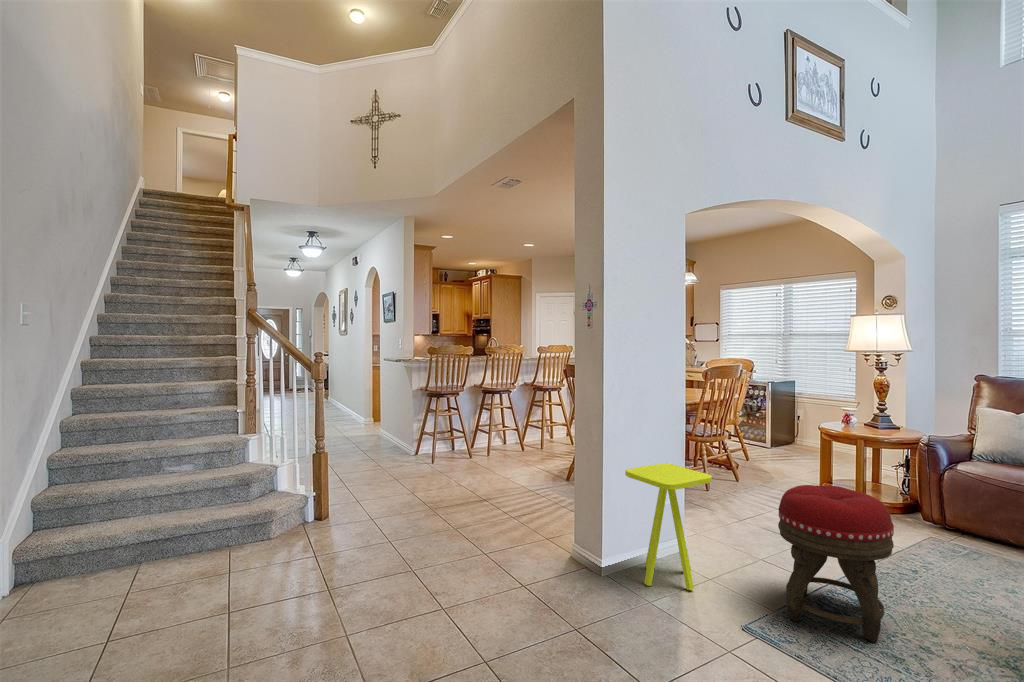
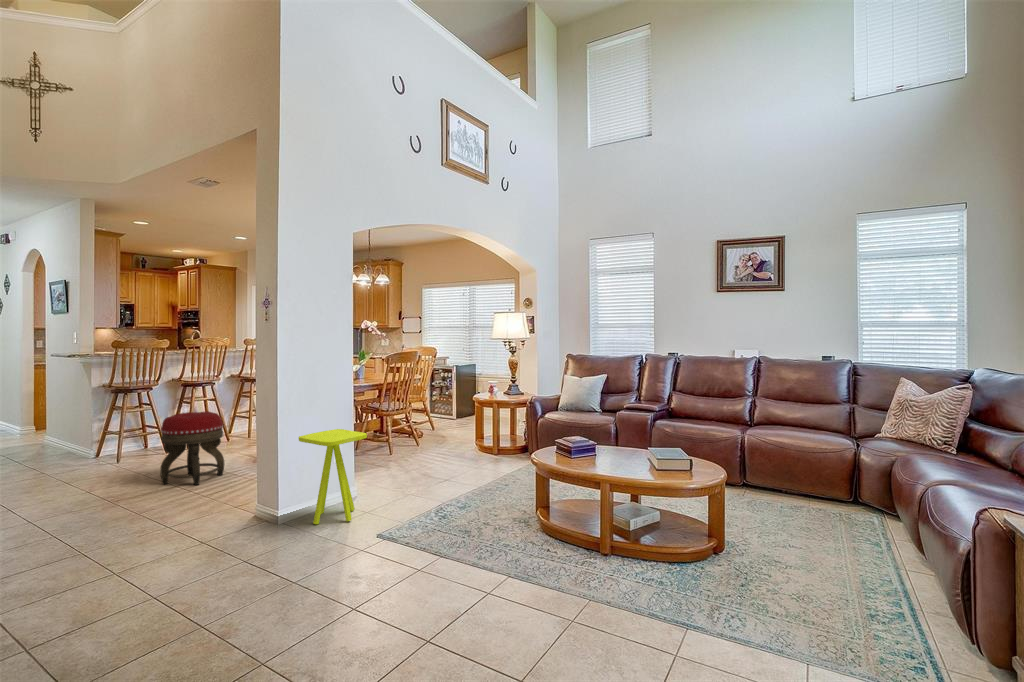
footstool: present [778,485,894,642] -> present [160,411,224,485]

